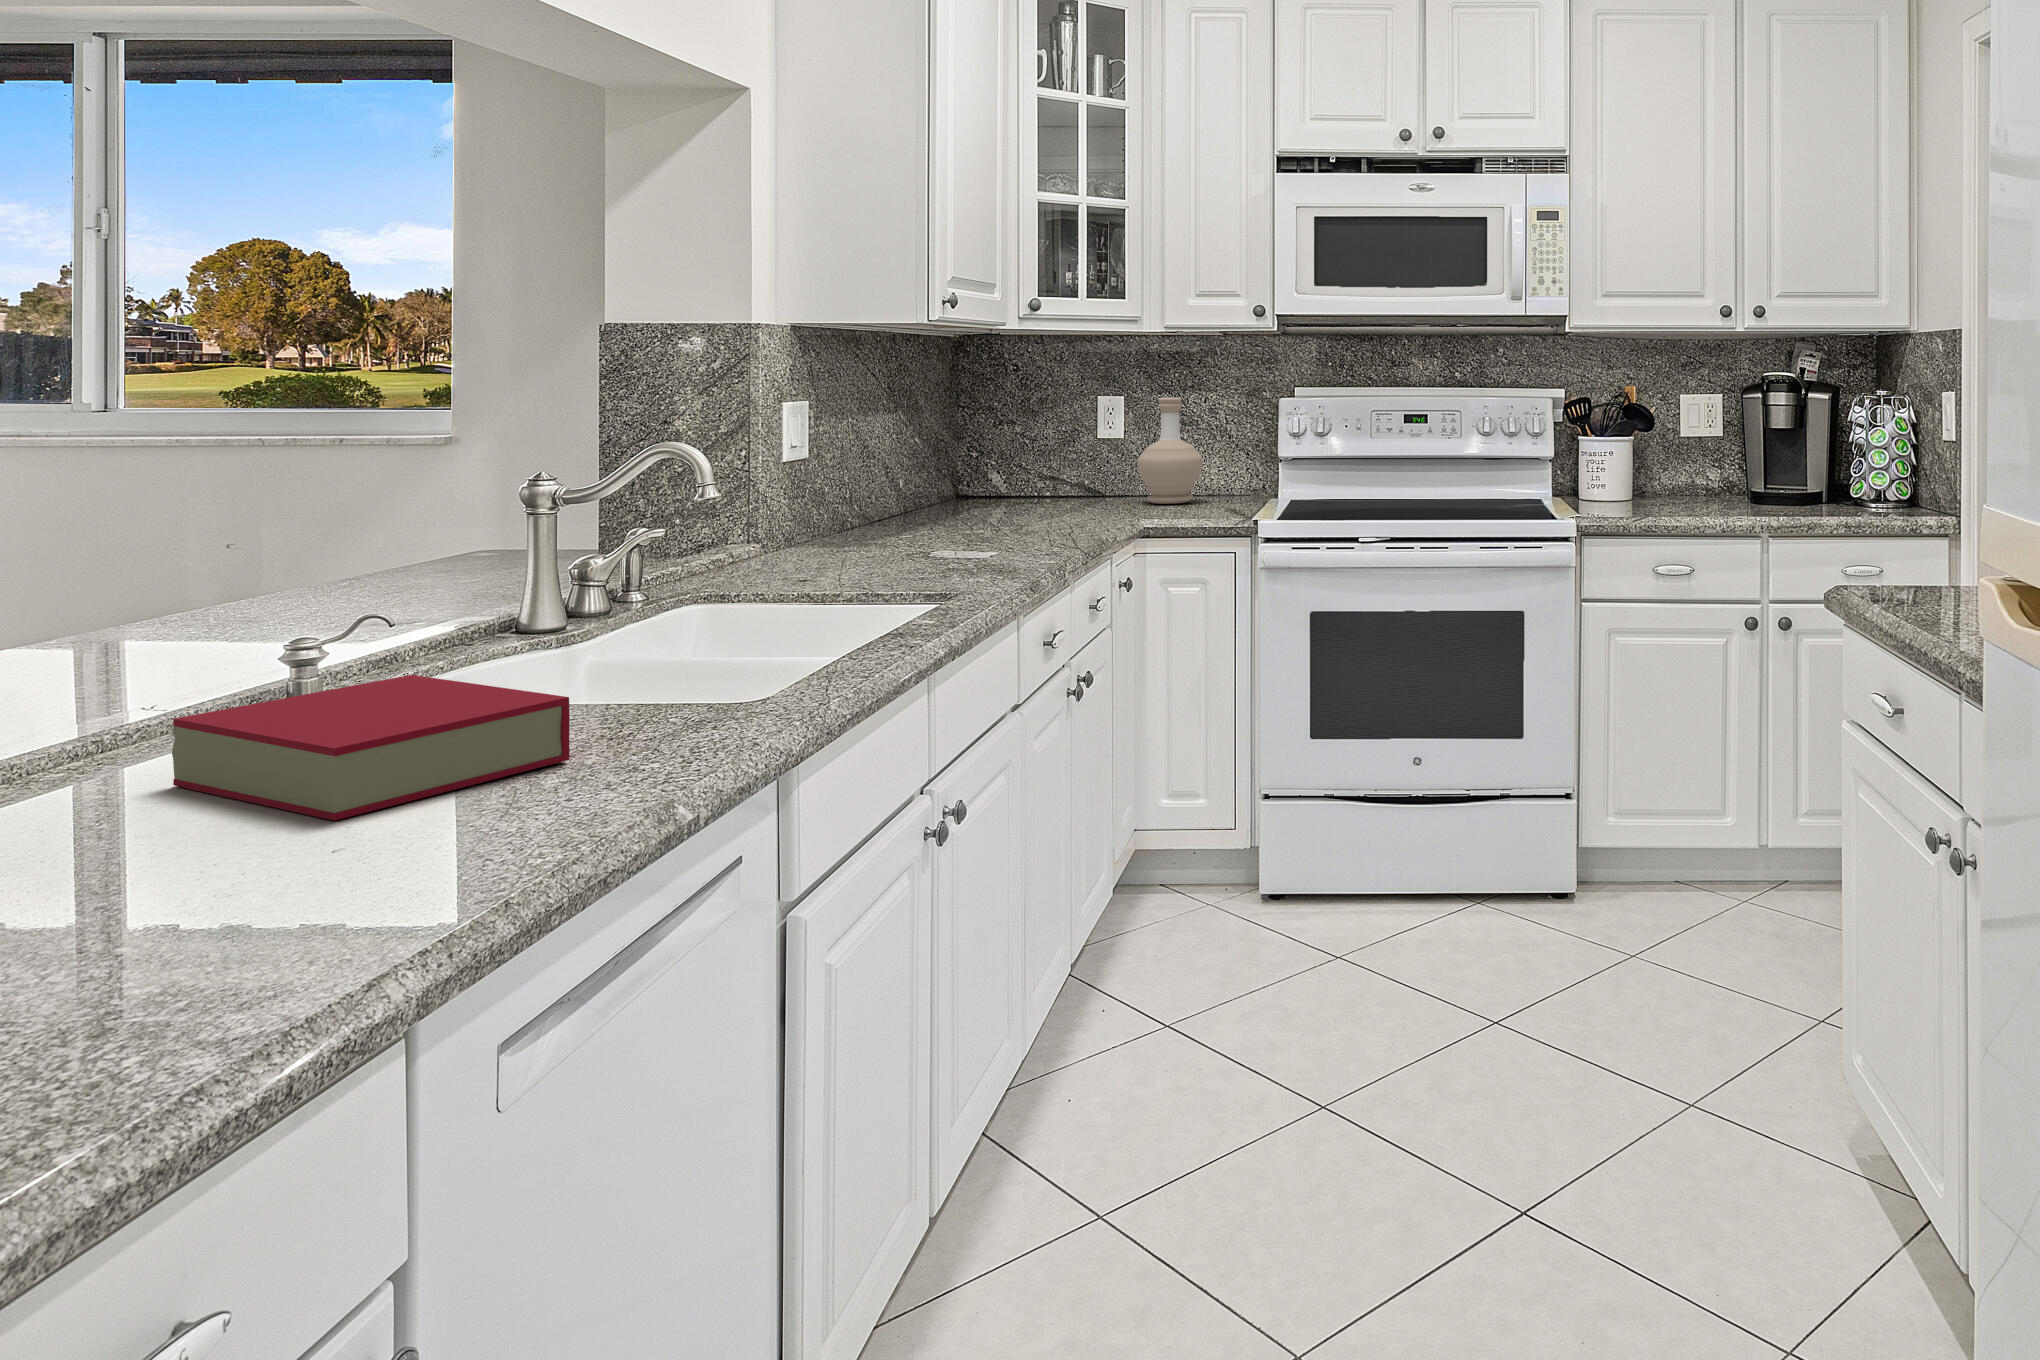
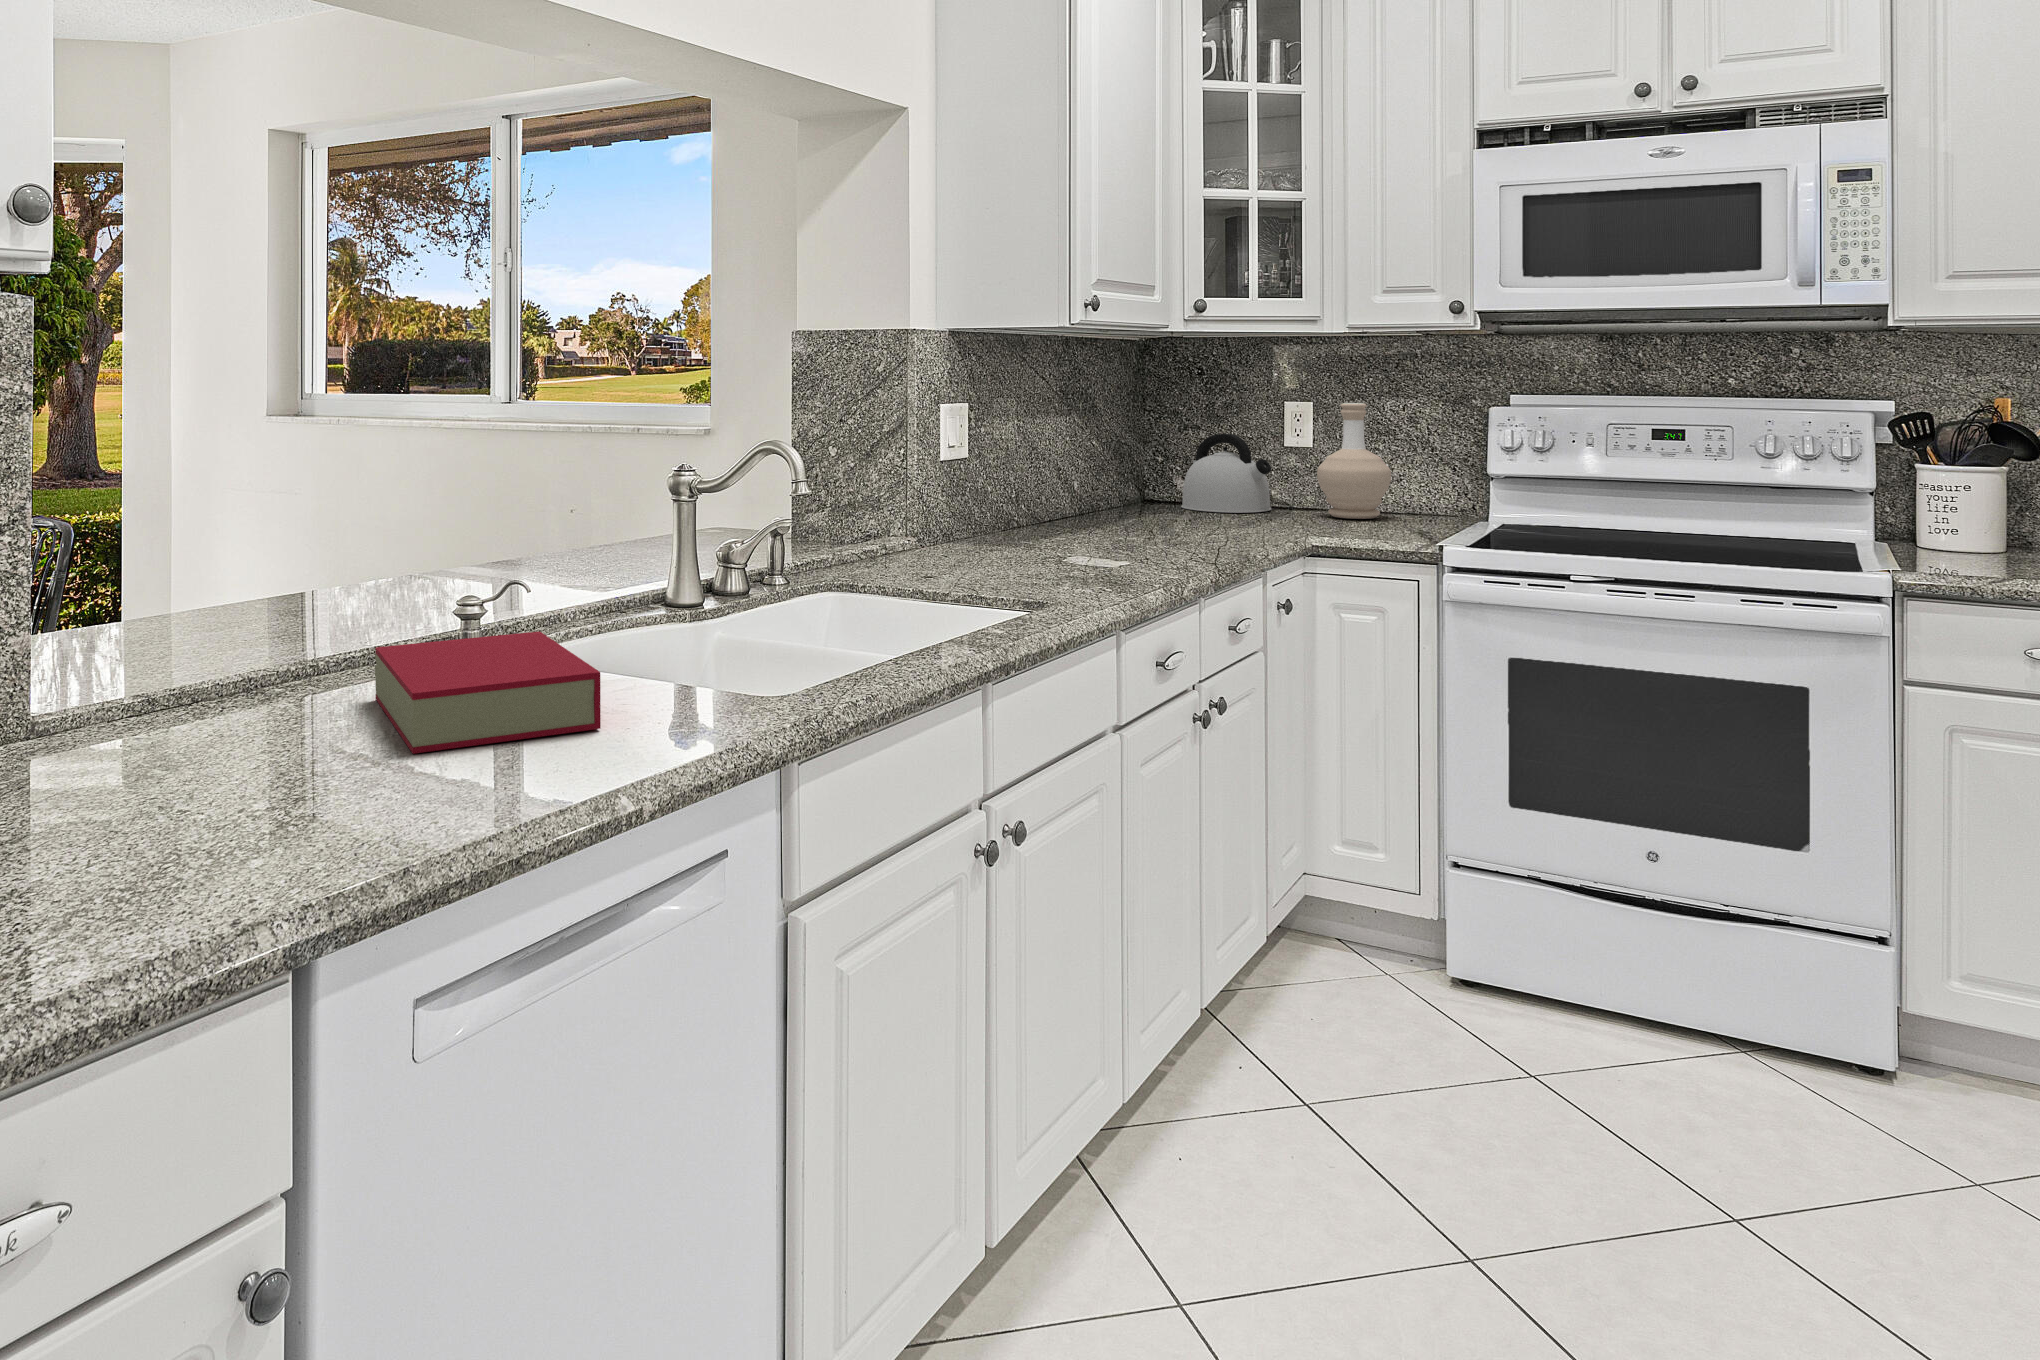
kettle: none [1001,430,1093,506] -> present [1181,434,1271,513]

